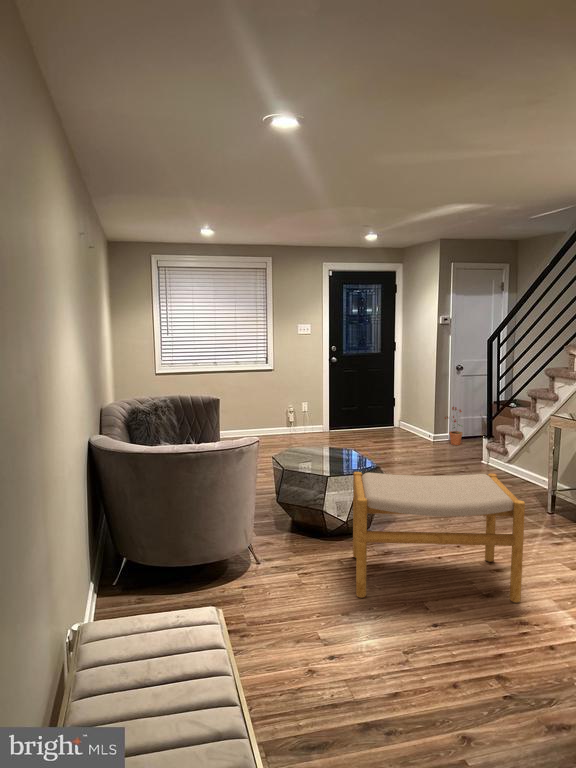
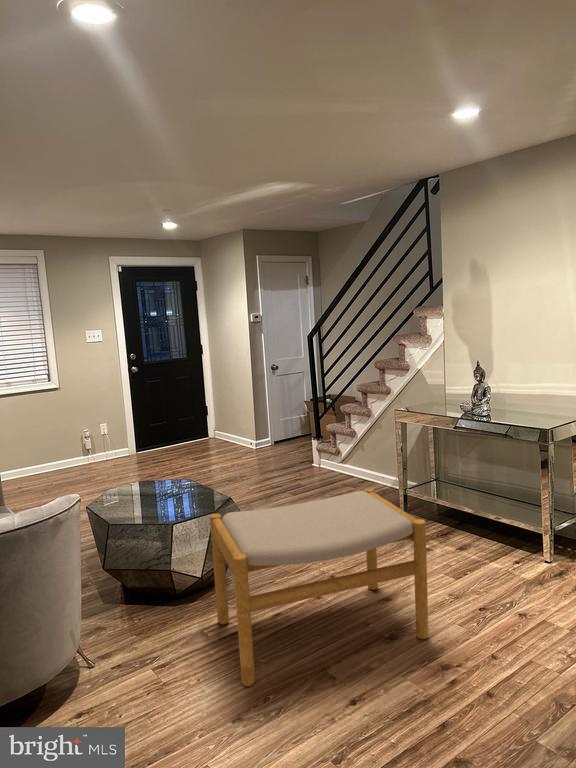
potted plant: present [445,407,463,445] -> none [265,410,287,451]

